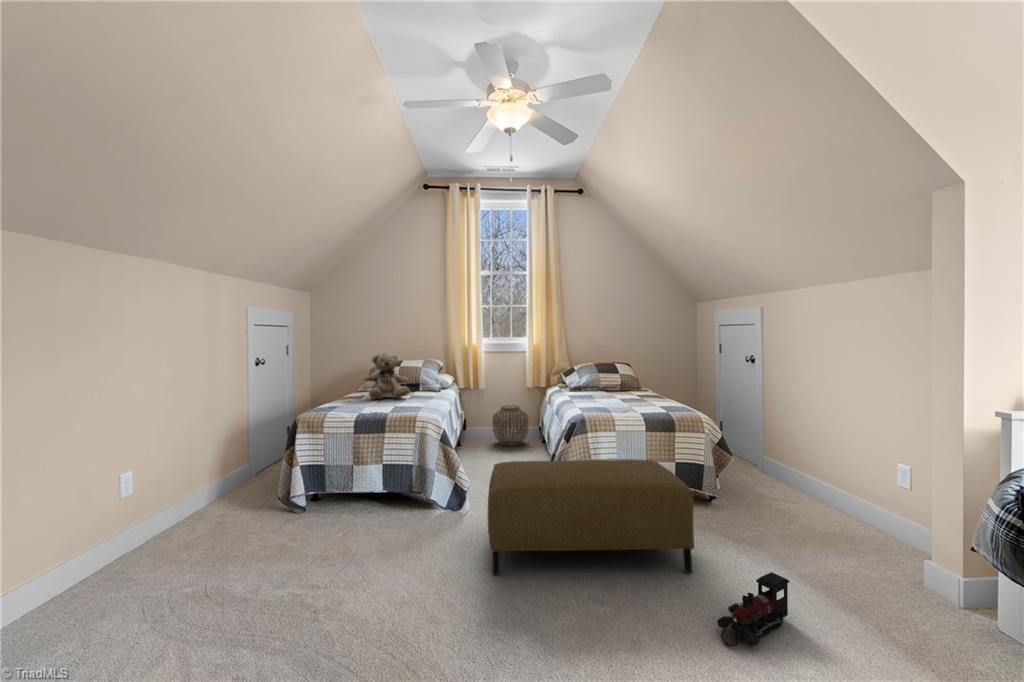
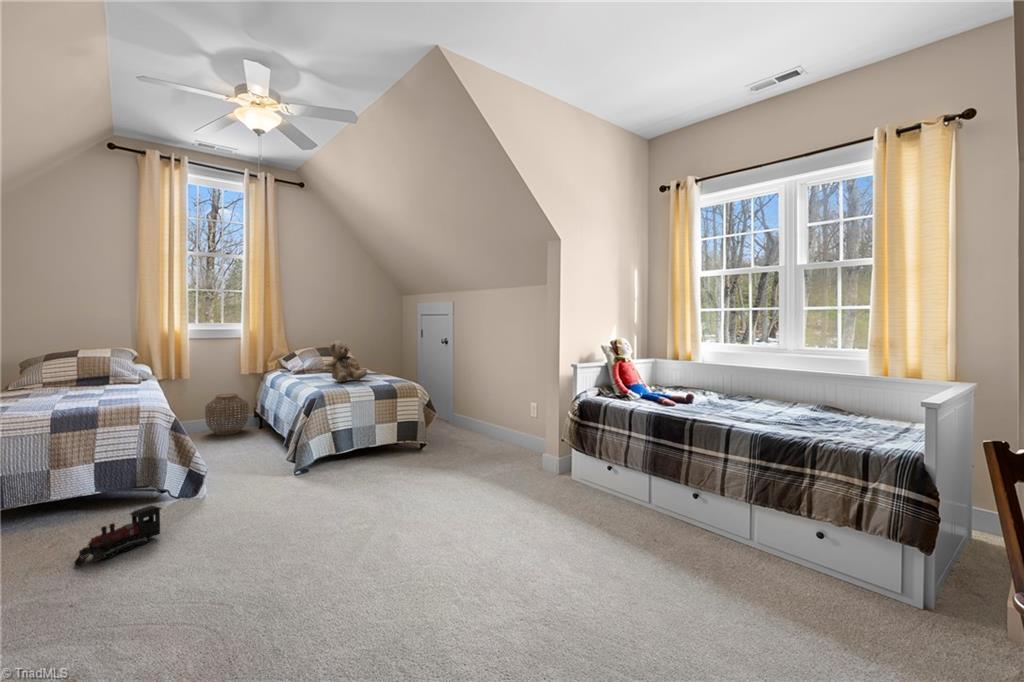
teddy bear: present [363,352,410,399] -> present [324,340,367,382]
ottoman: present [488,459,694,575] -> none [244,420,416,526]
toy train: present [717,572,790,647] -> present [74,506,161,567]

